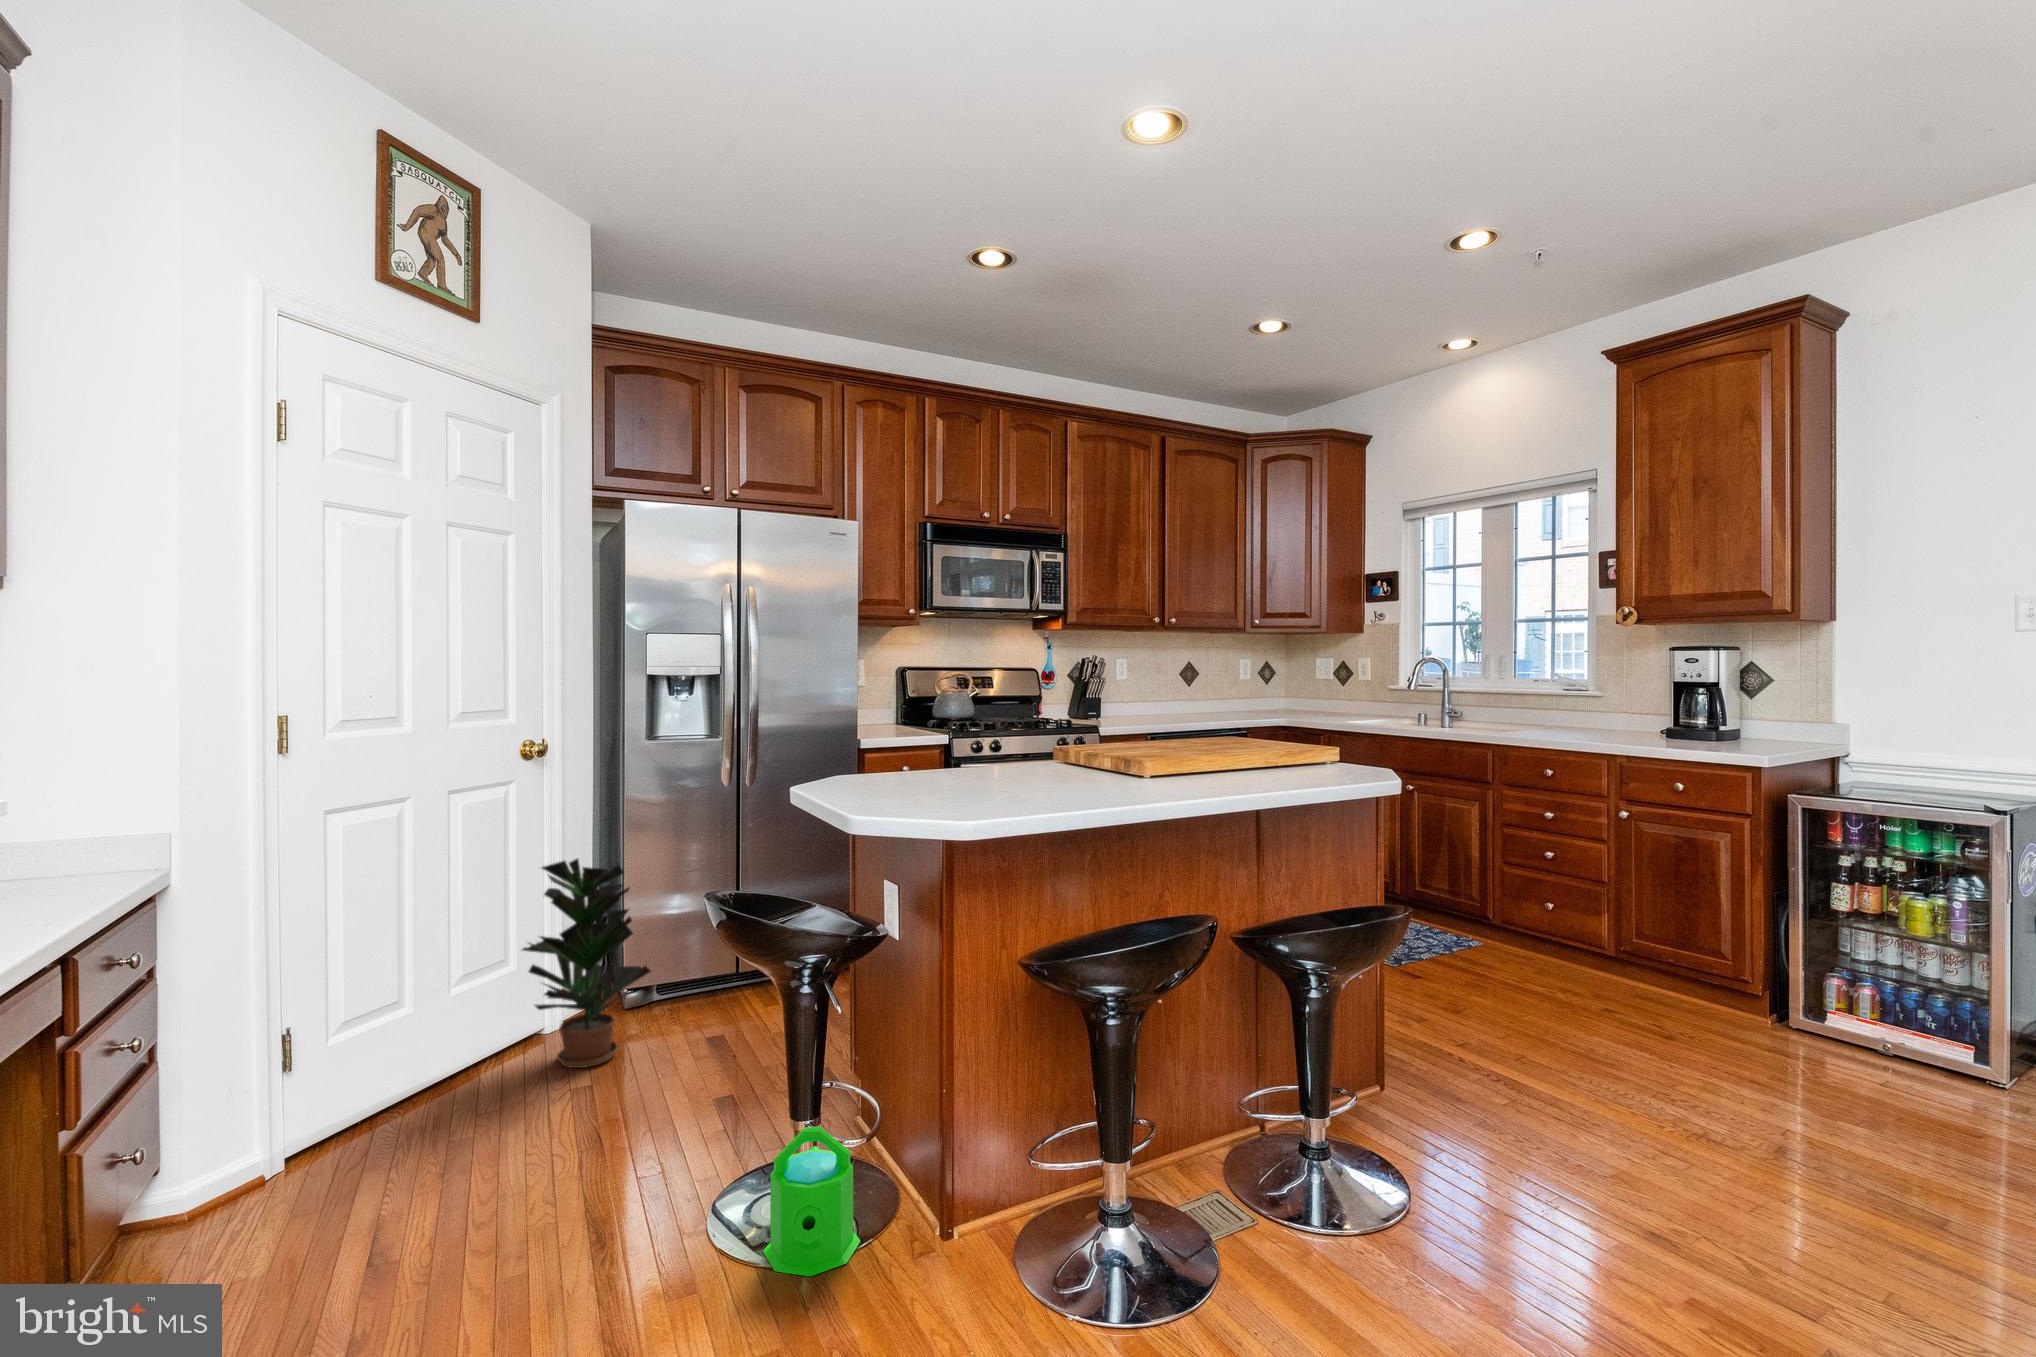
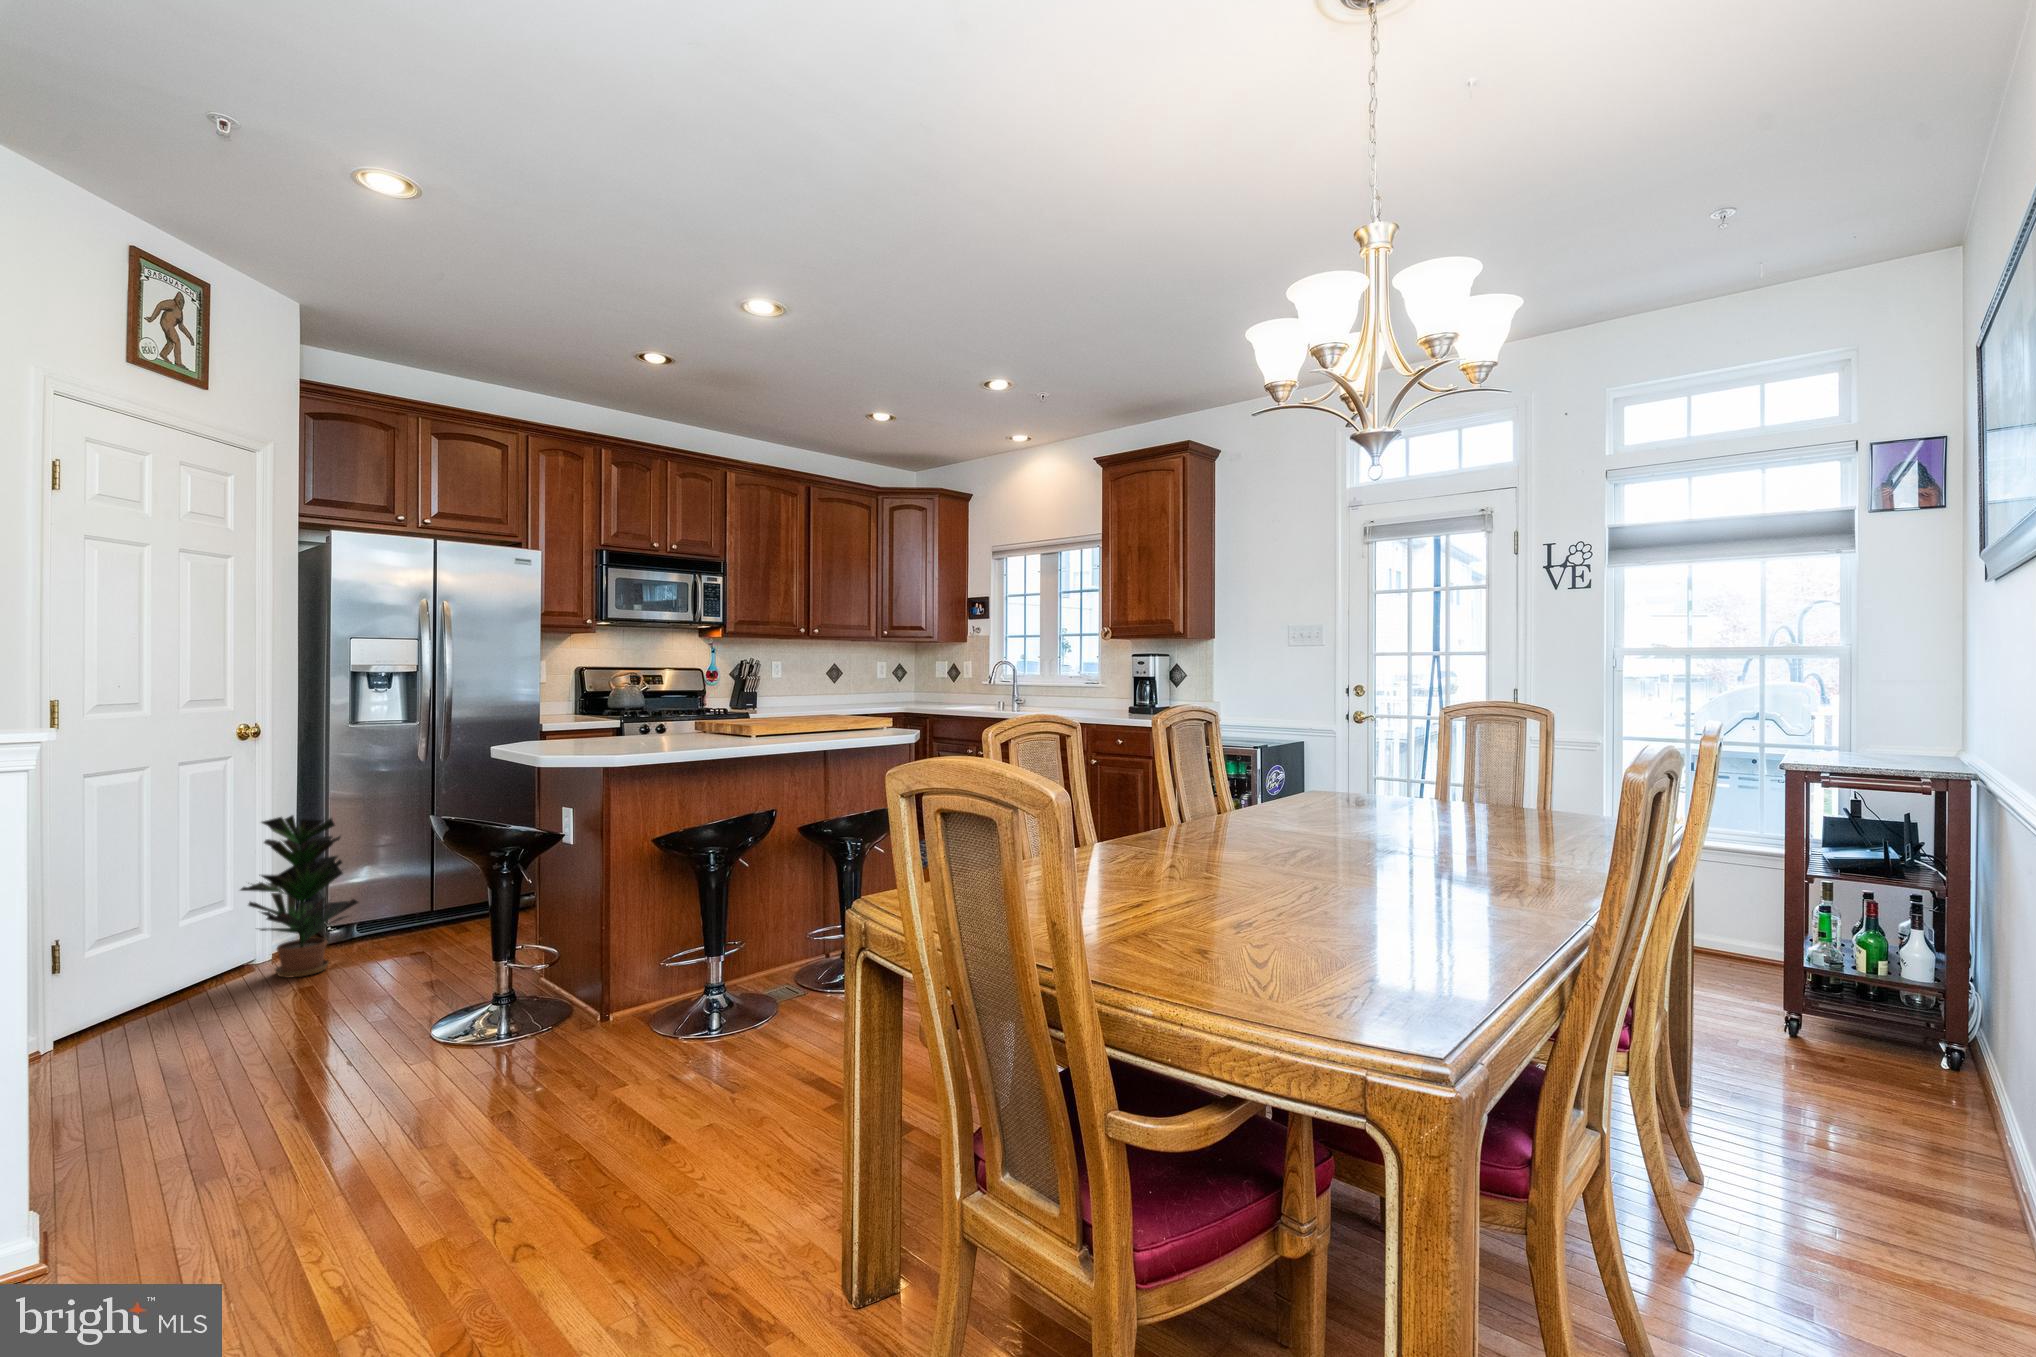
watering can: present [763,1126,860,1276] -> none [465,961,536,1051]

